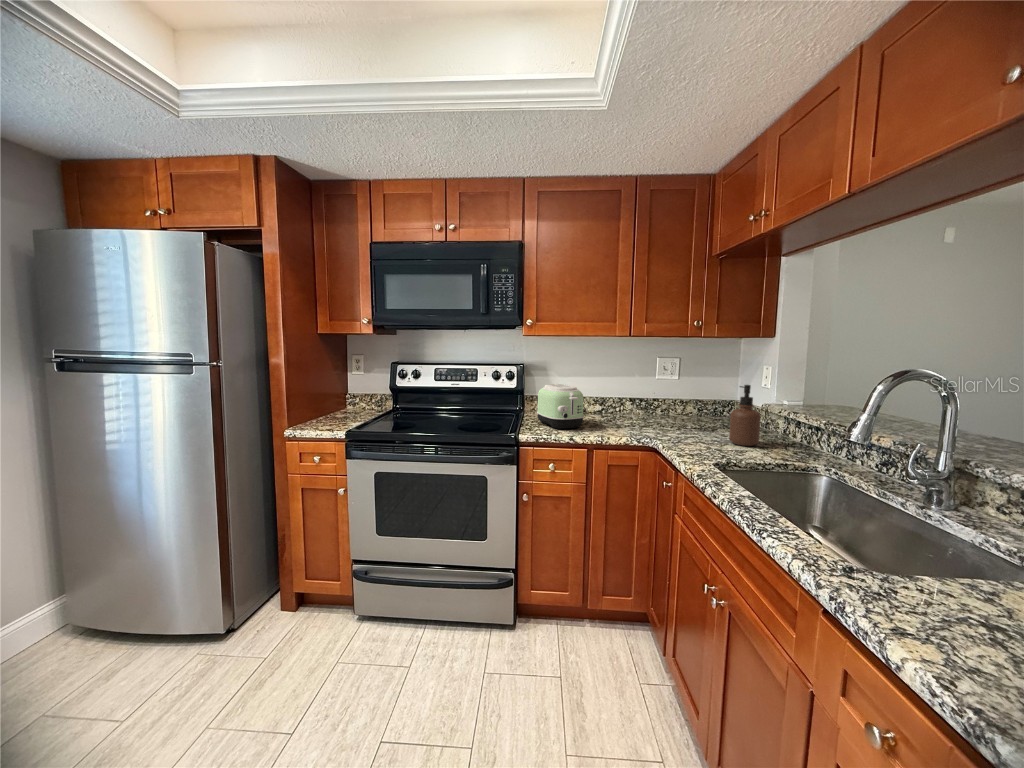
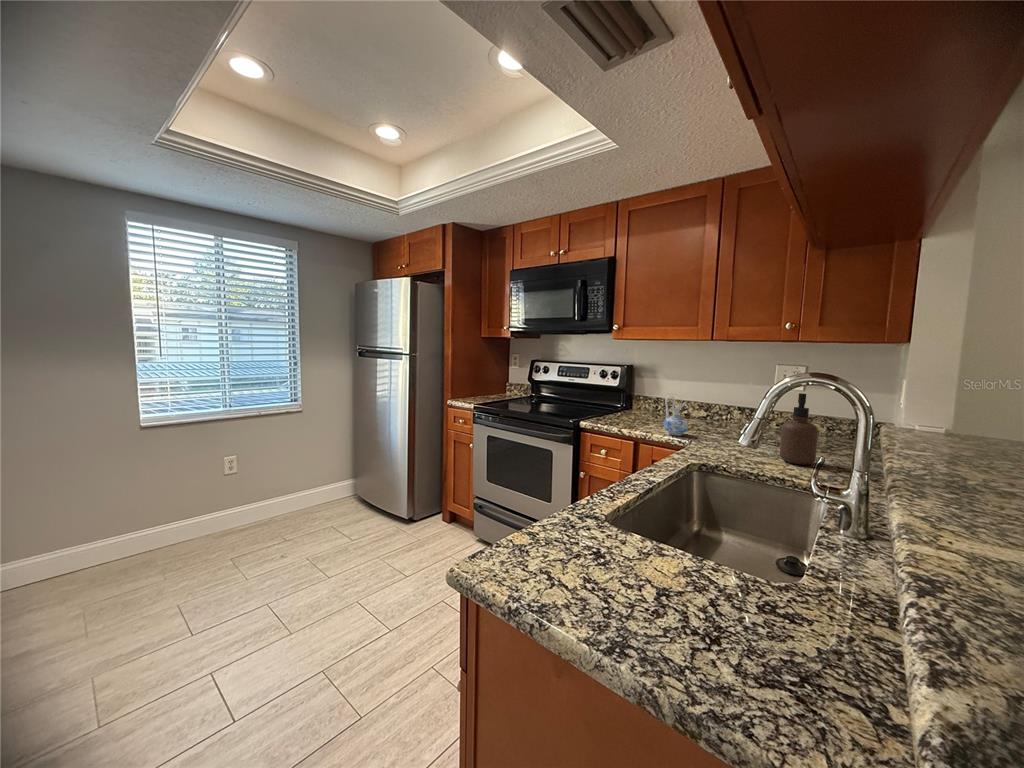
toaster: present [537,384,584,429] -> none [621,384,660,426]
ceramic pitcher: none [606,395,630,435] -> present [664,396,688,436]

